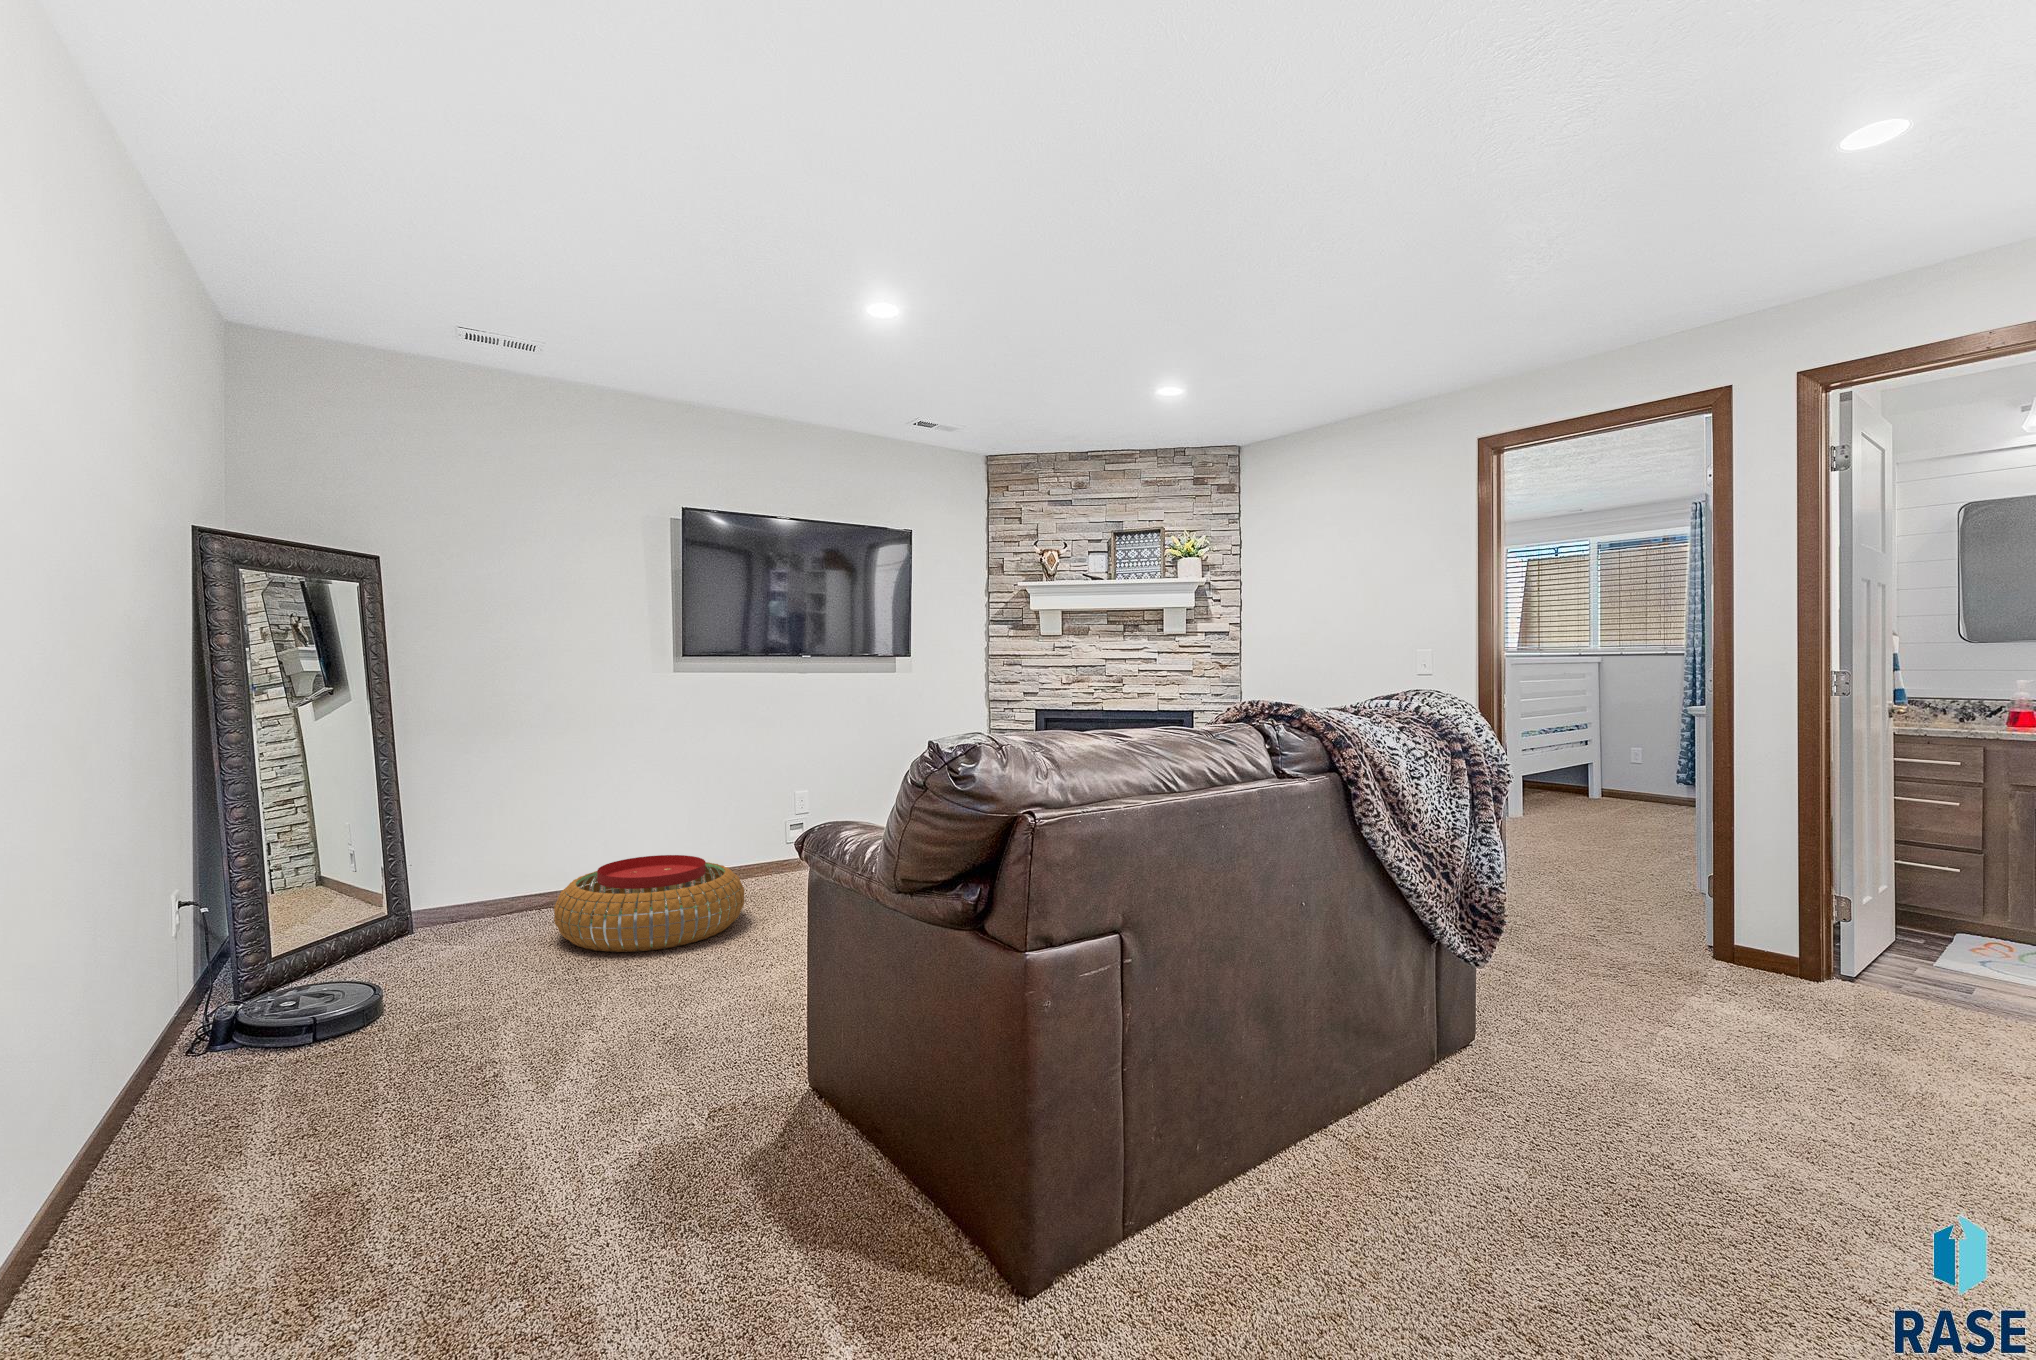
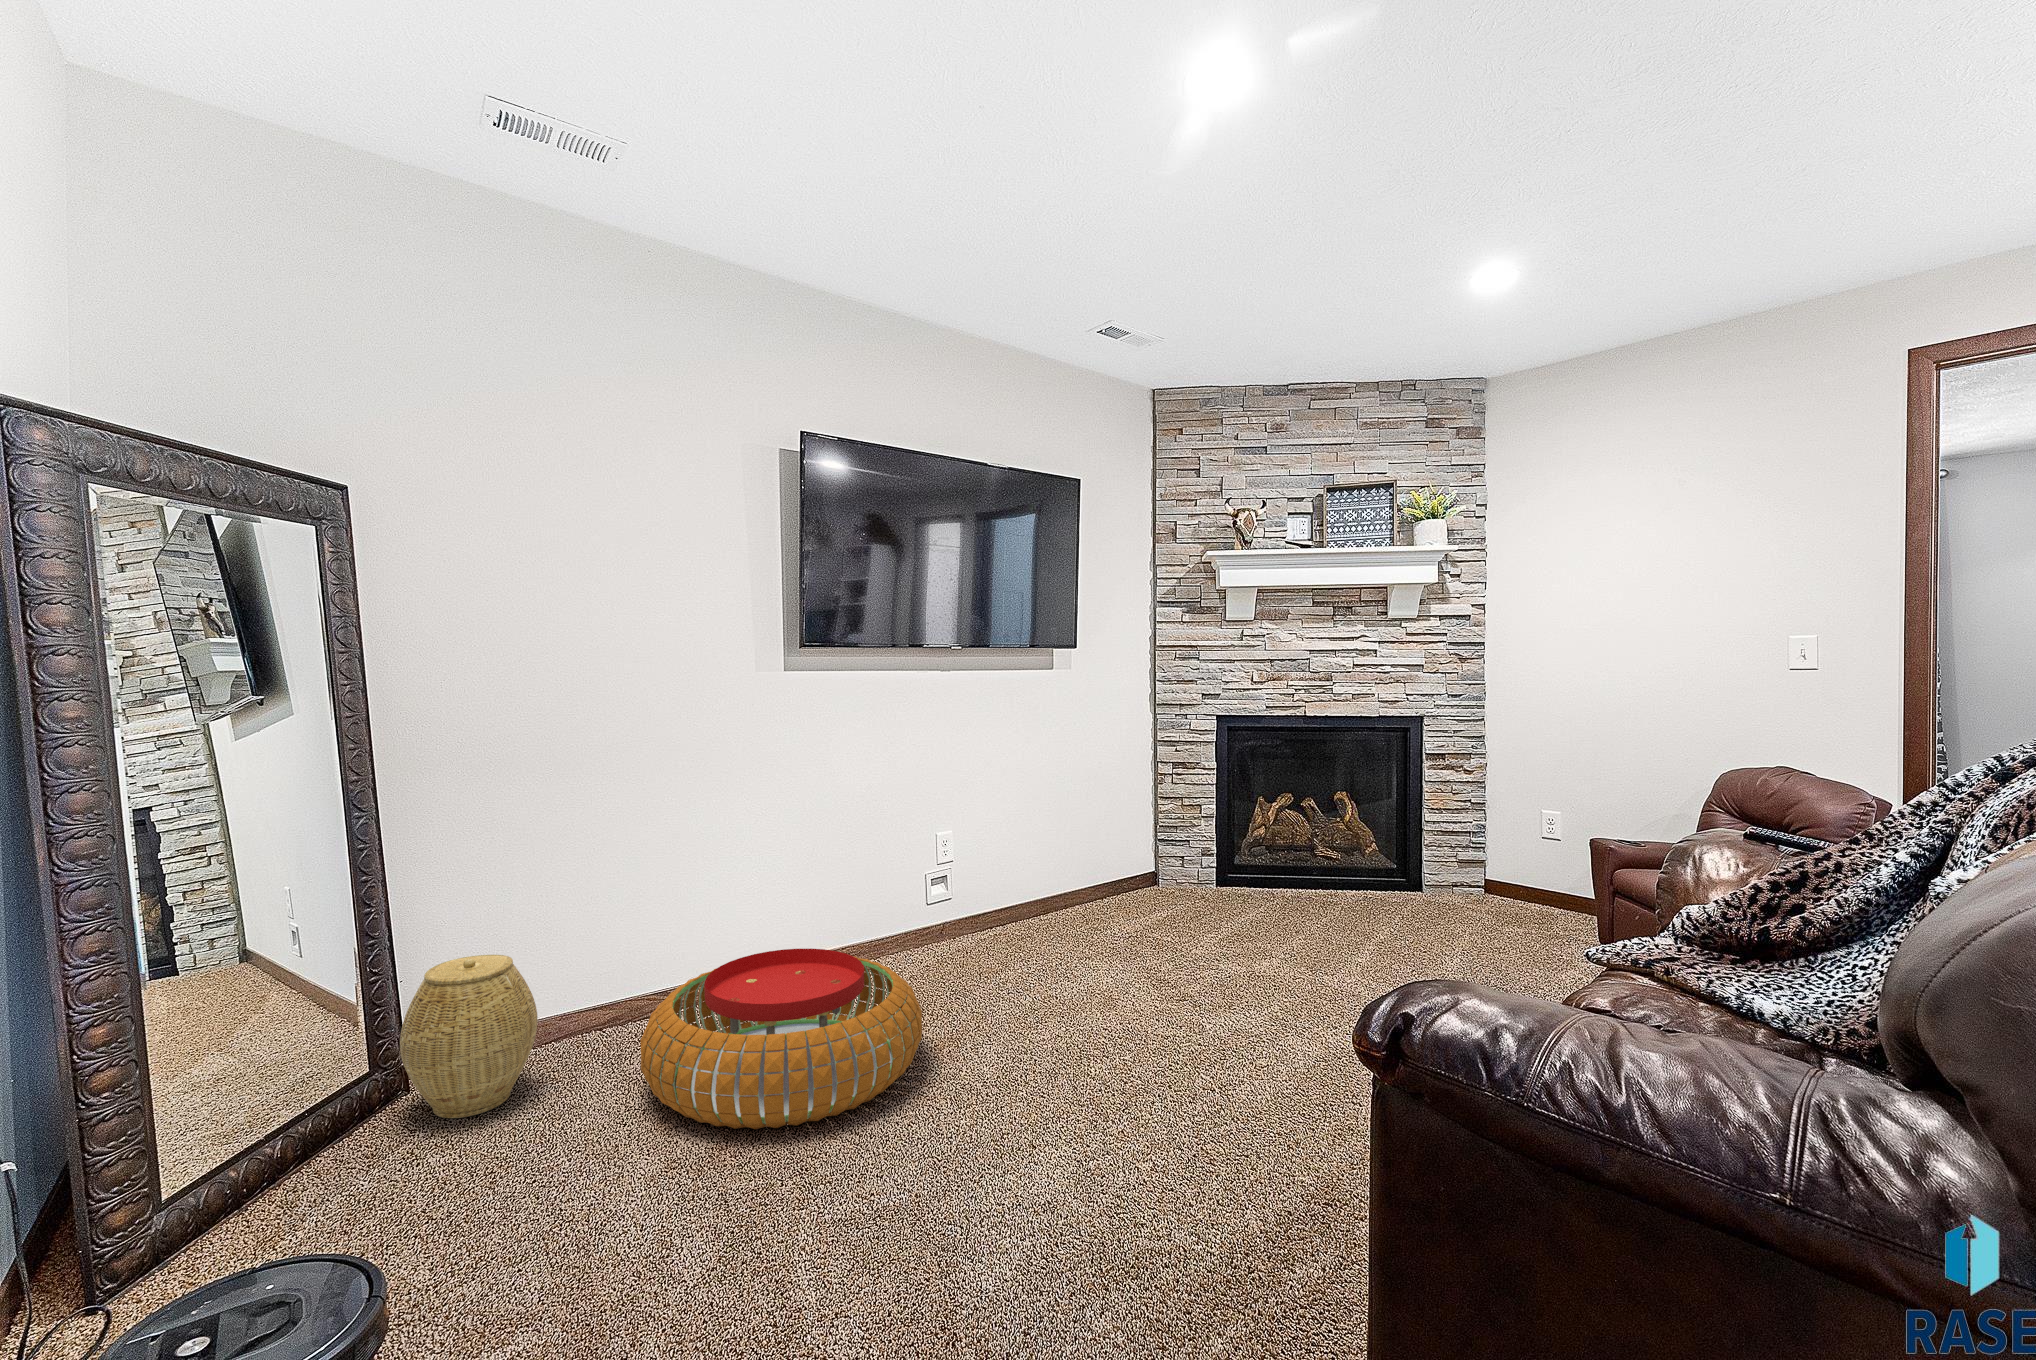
woven basket: none [406,849,492,946] -> present [400,955,538,1118]

